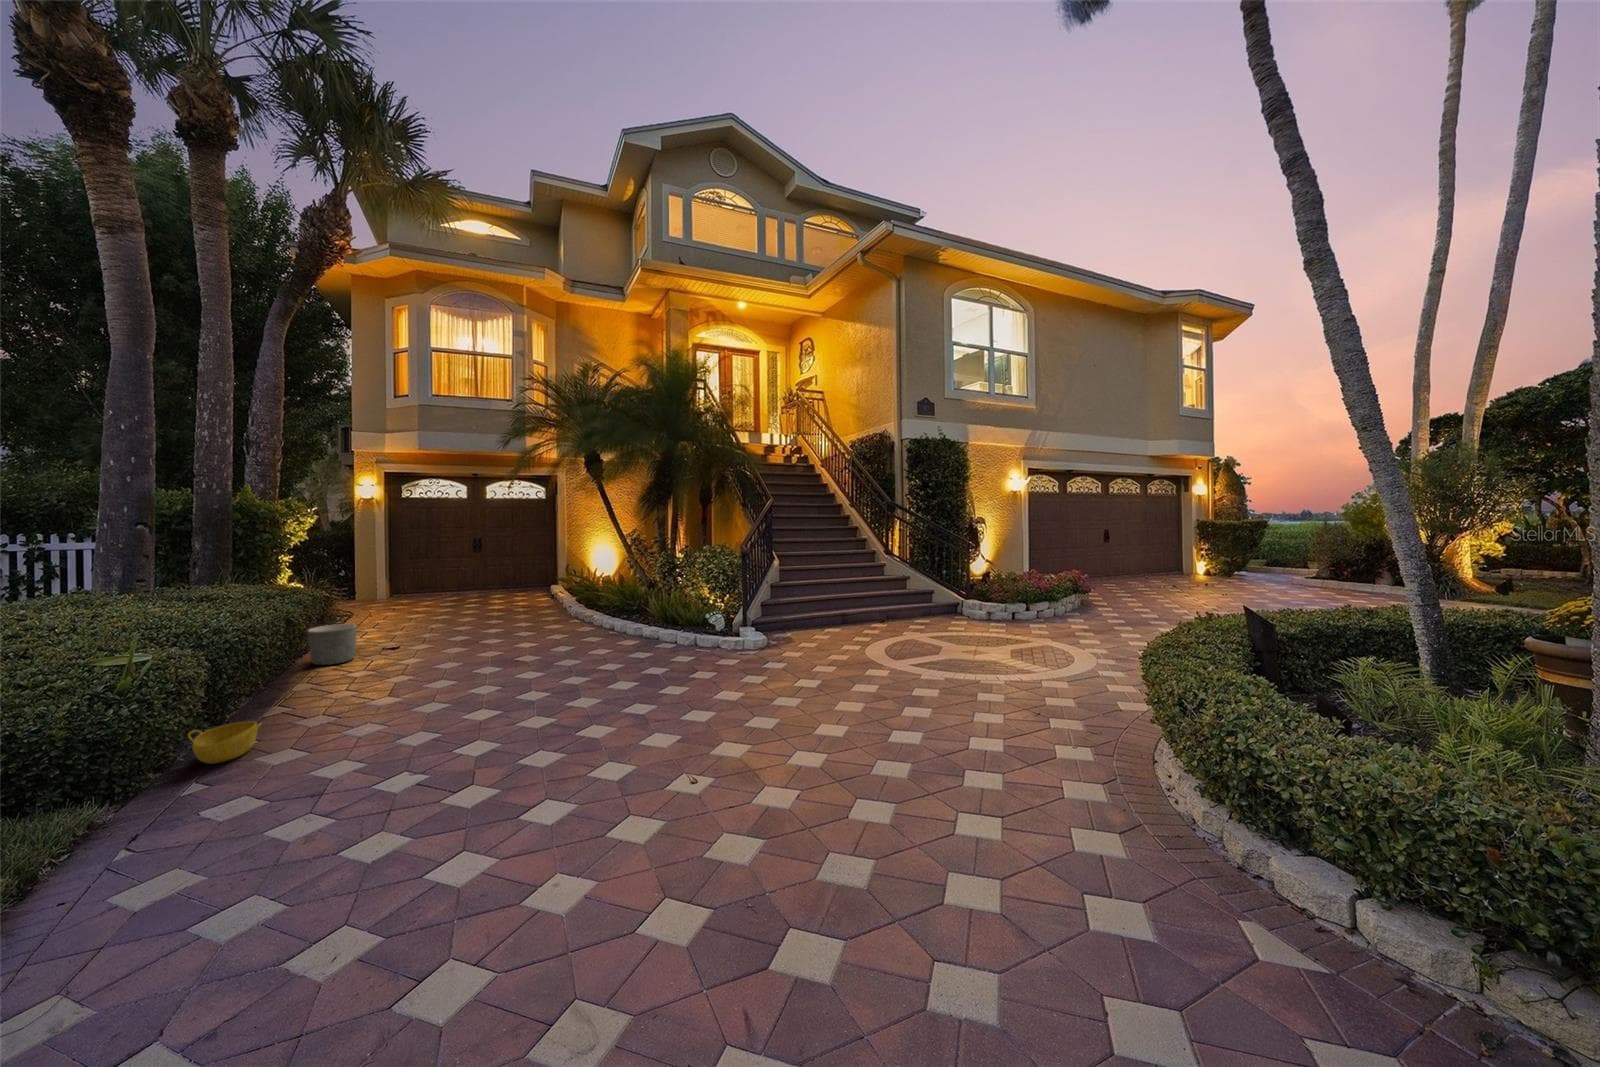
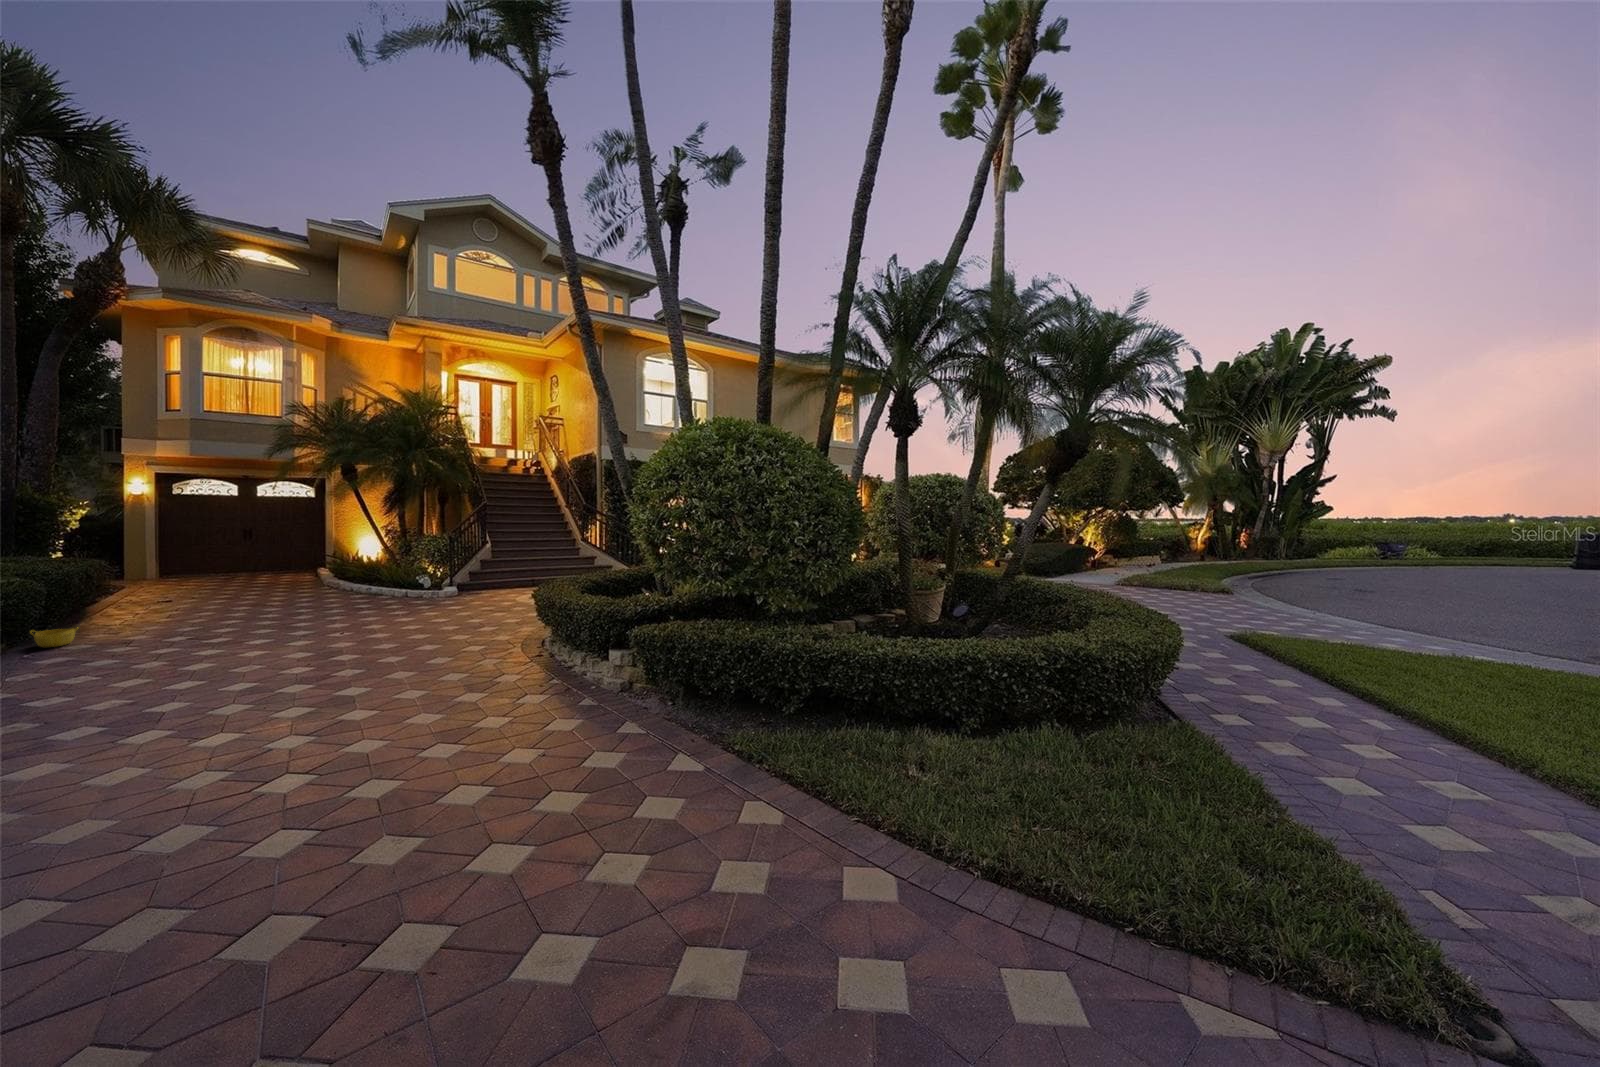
planter: present [308,624,356,665] -> none [94,586,136,614]

